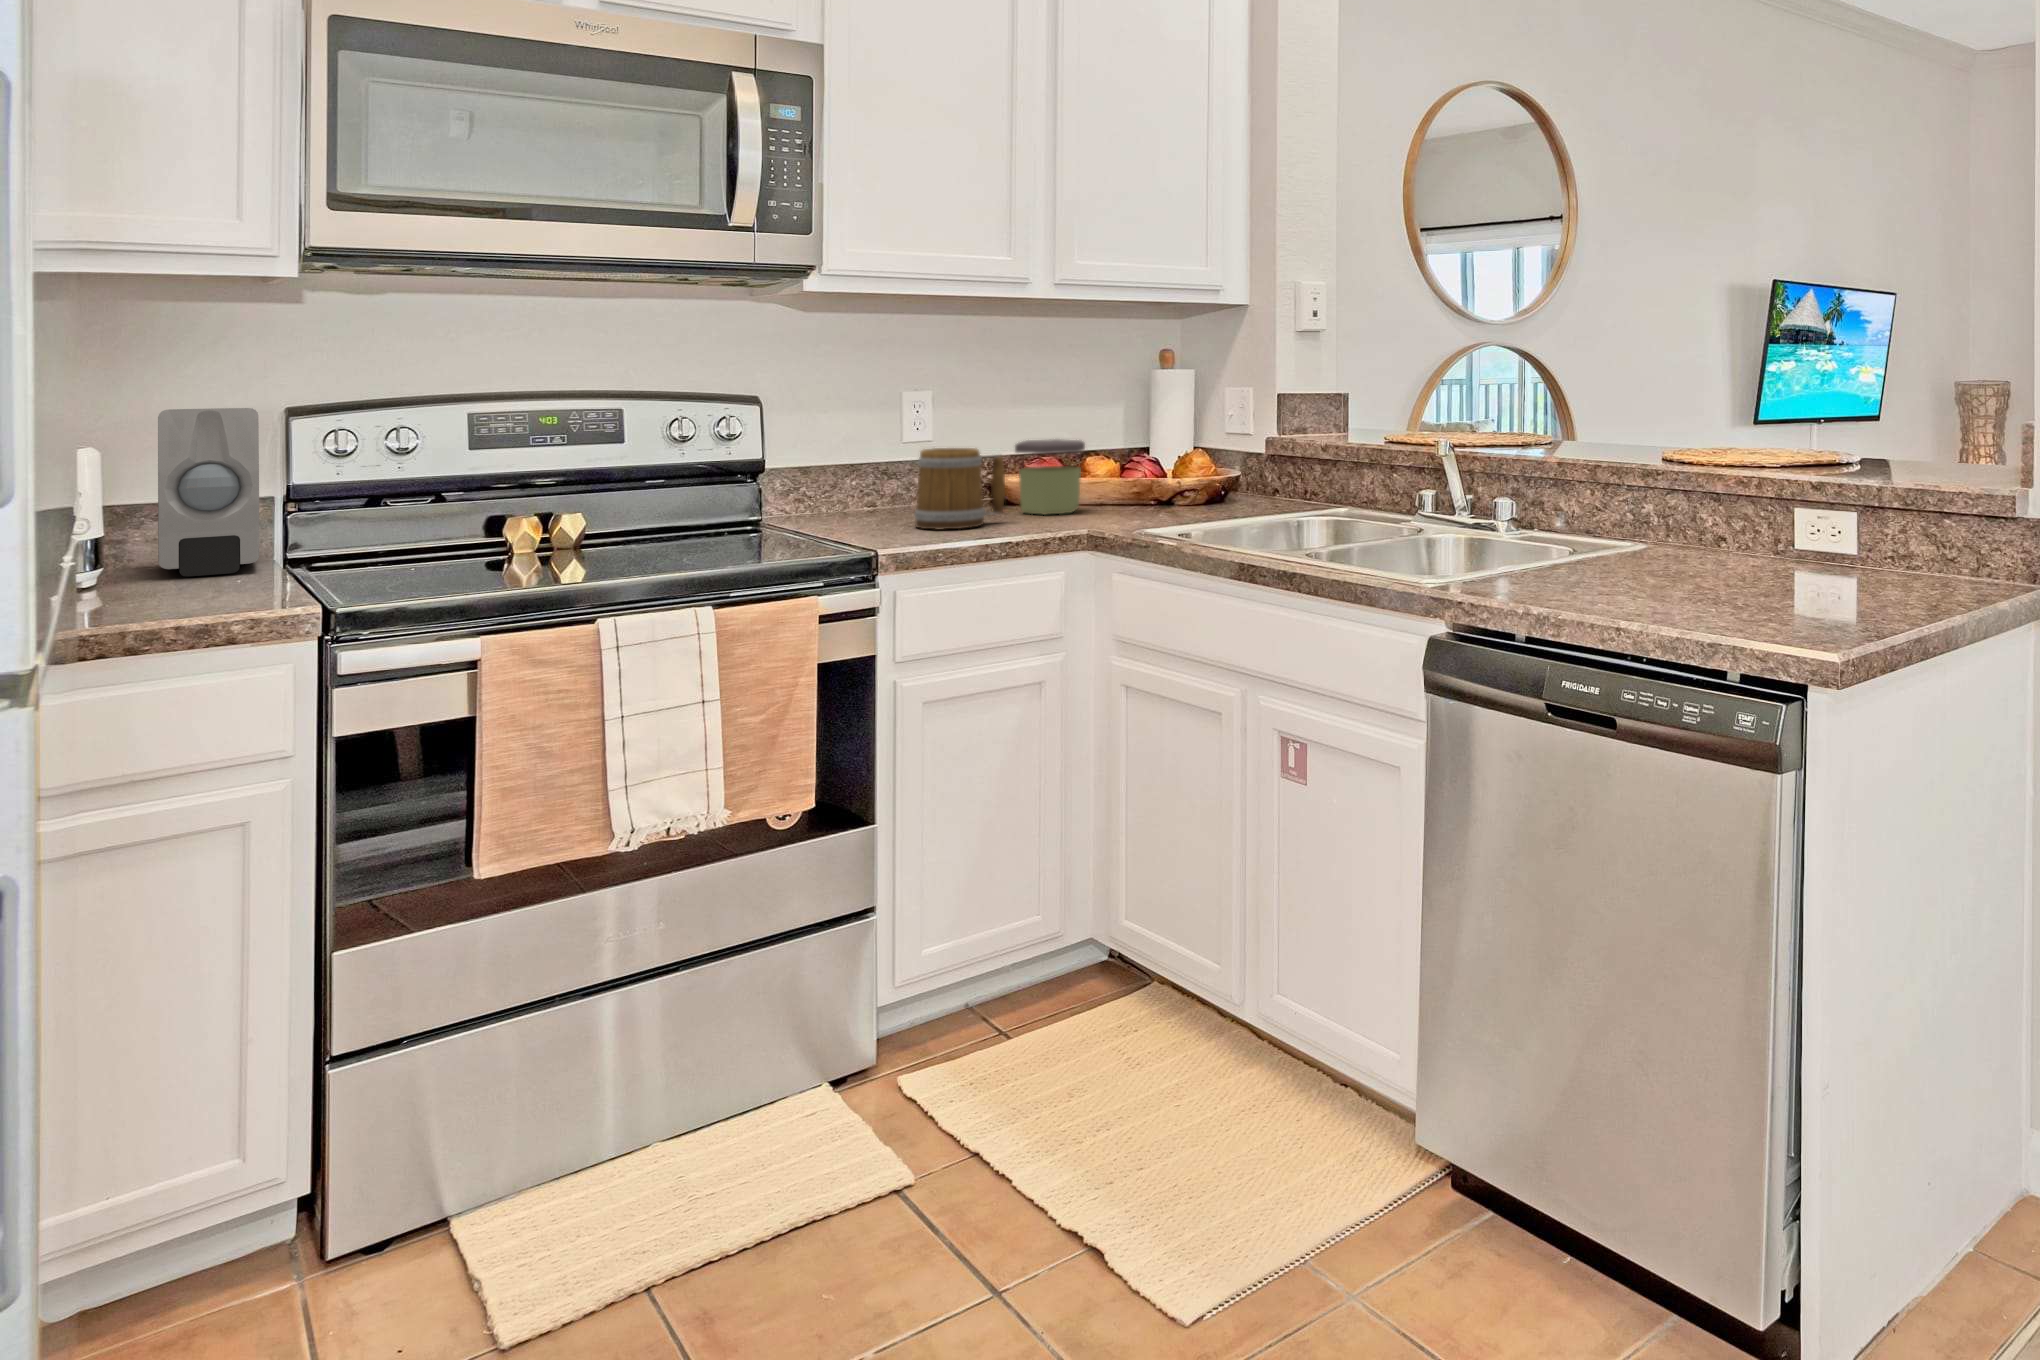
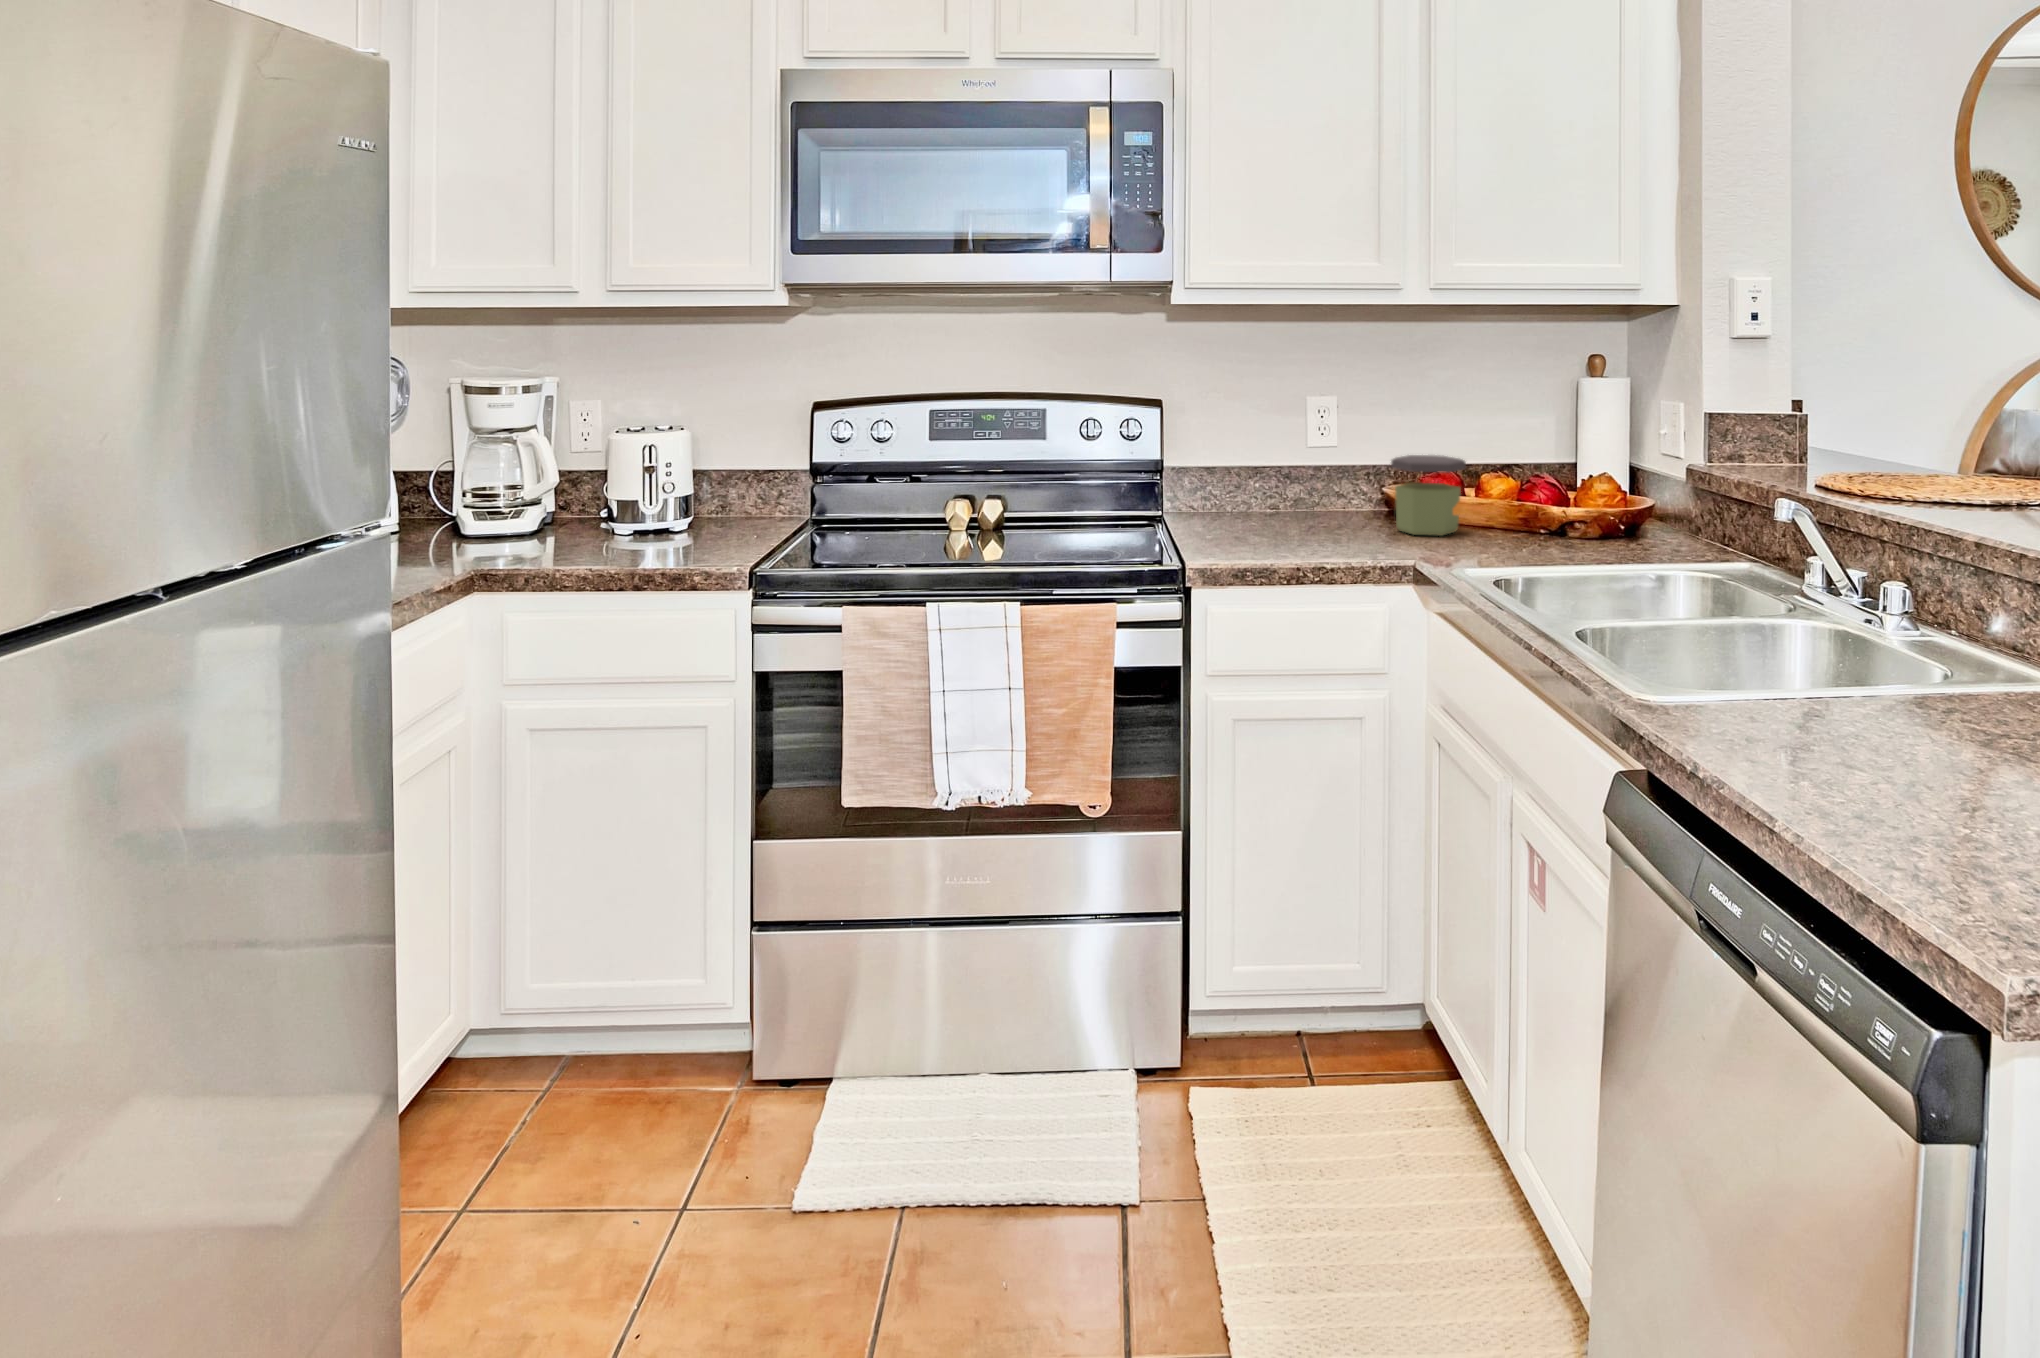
soap dispenser: present [158,408,259,576] -> none [708,400,792,529]
mug: present [915,448,1005,530] -> none [1274,460,1363,544]

